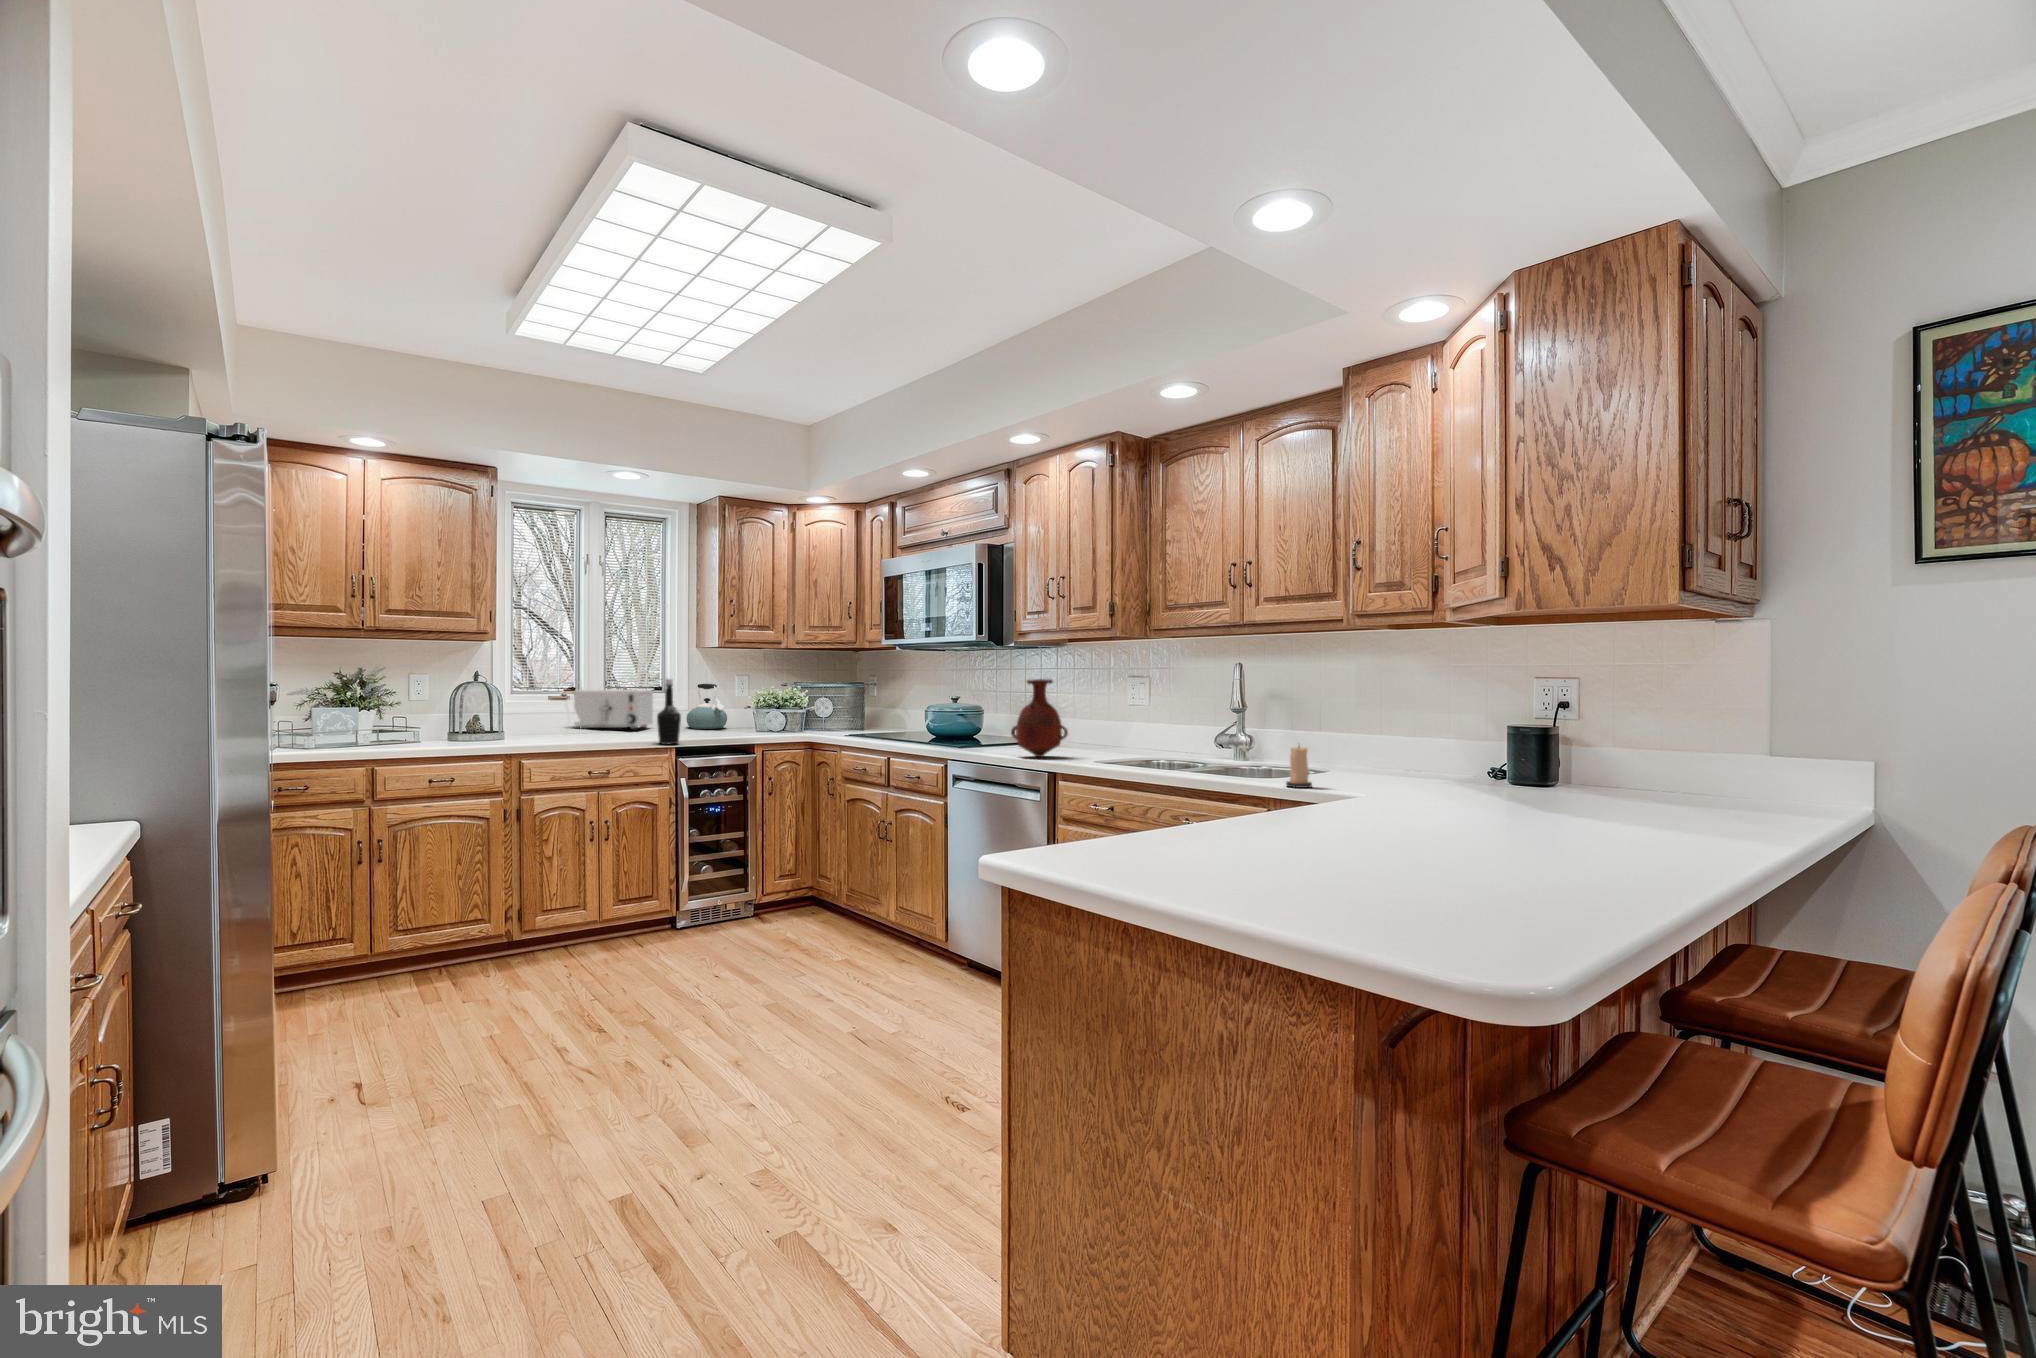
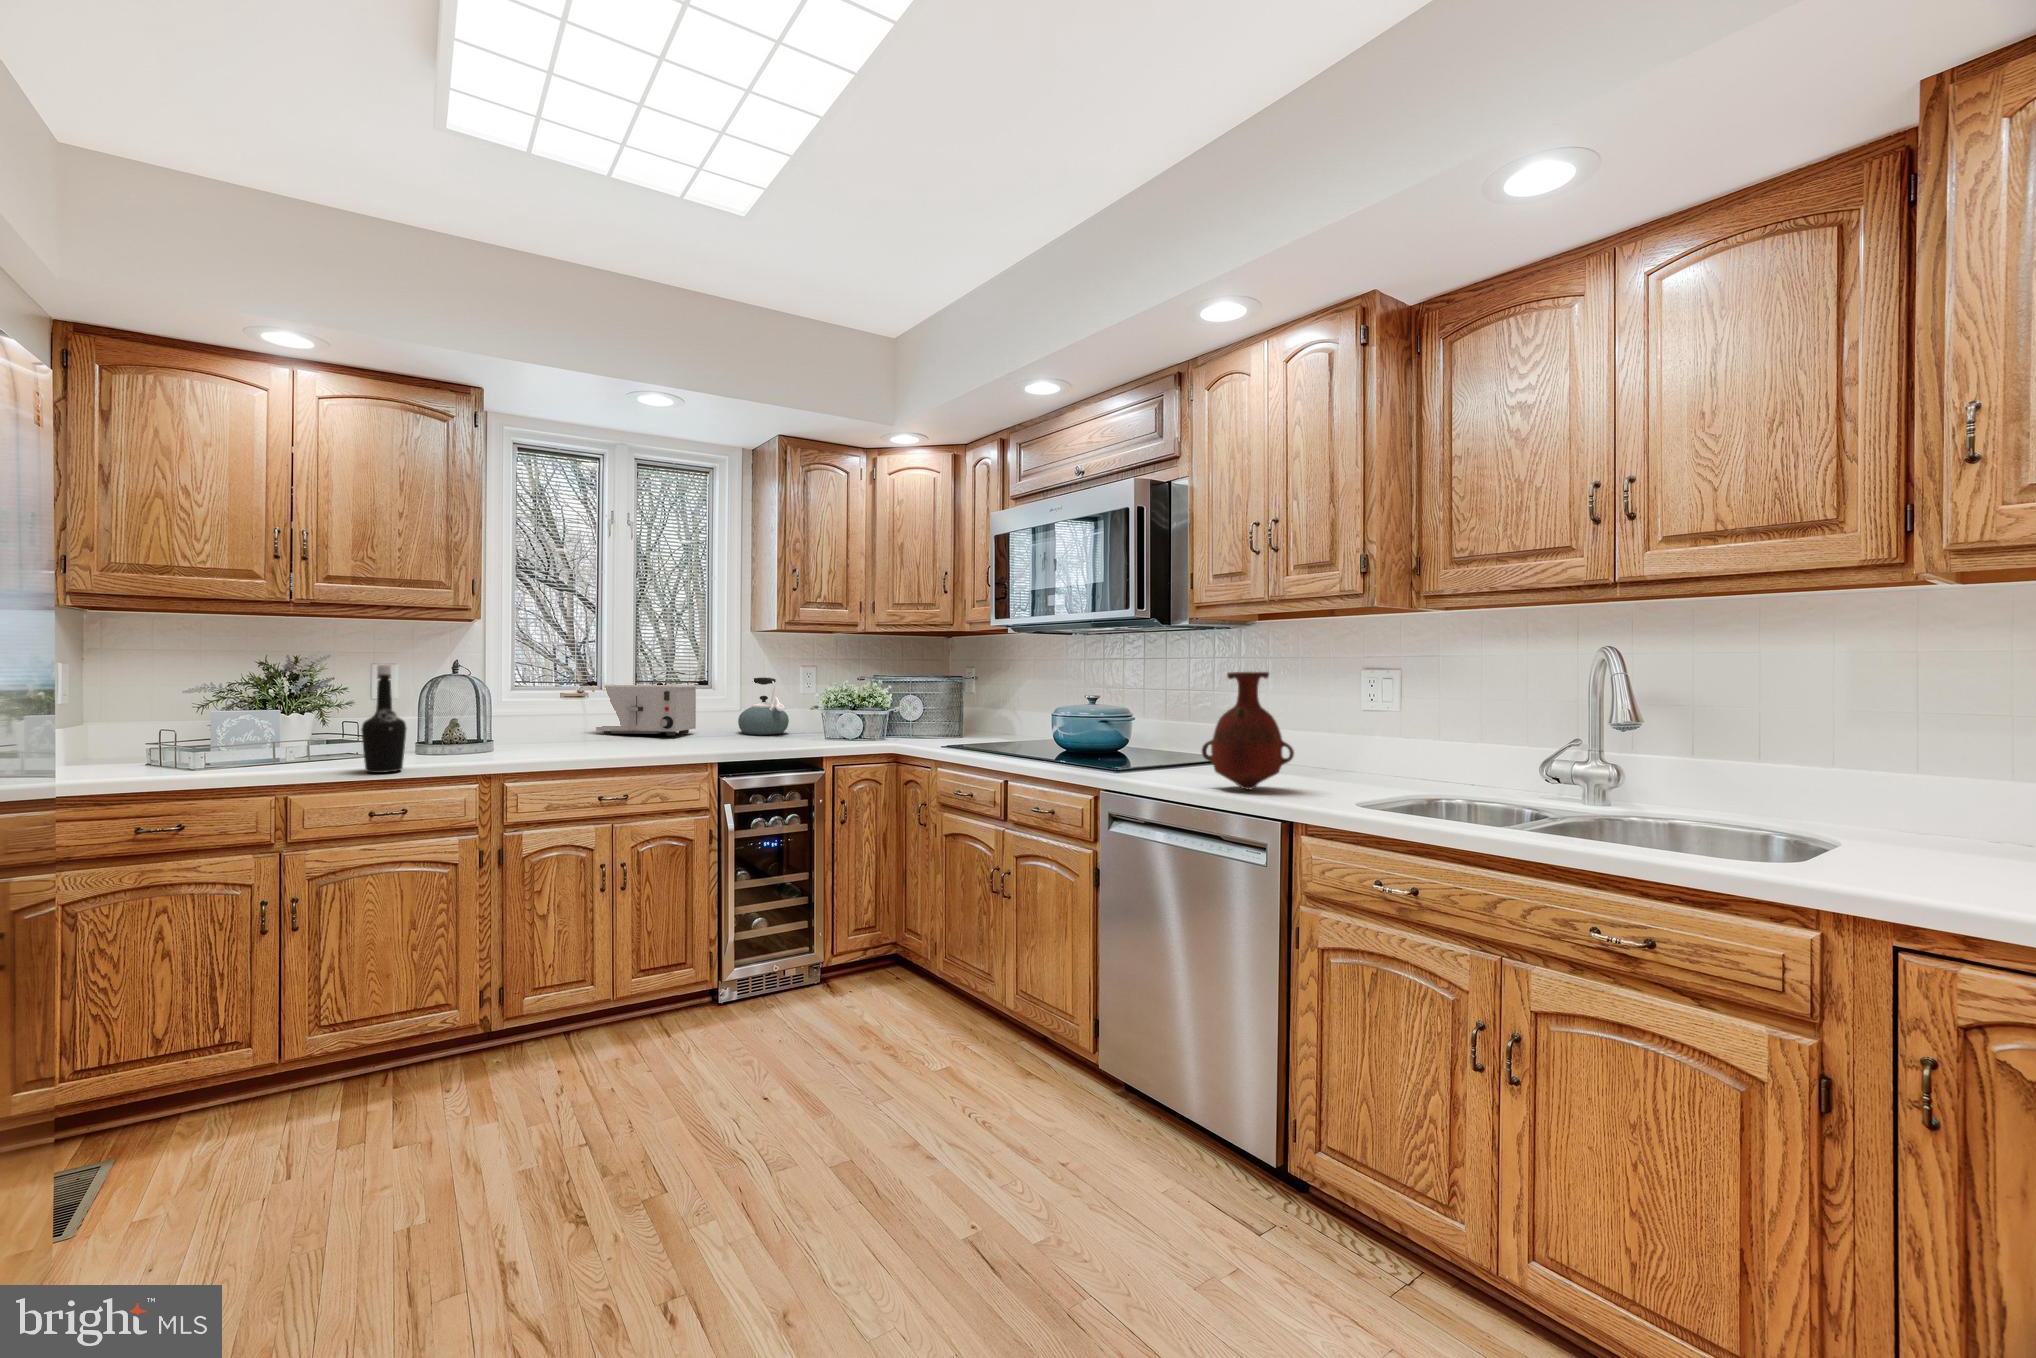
bottle: present [657,679,681,744] -> present [361,665,407,773]
candle: present [1286,746,1312,788] -> none [1885,801,1961,895]

